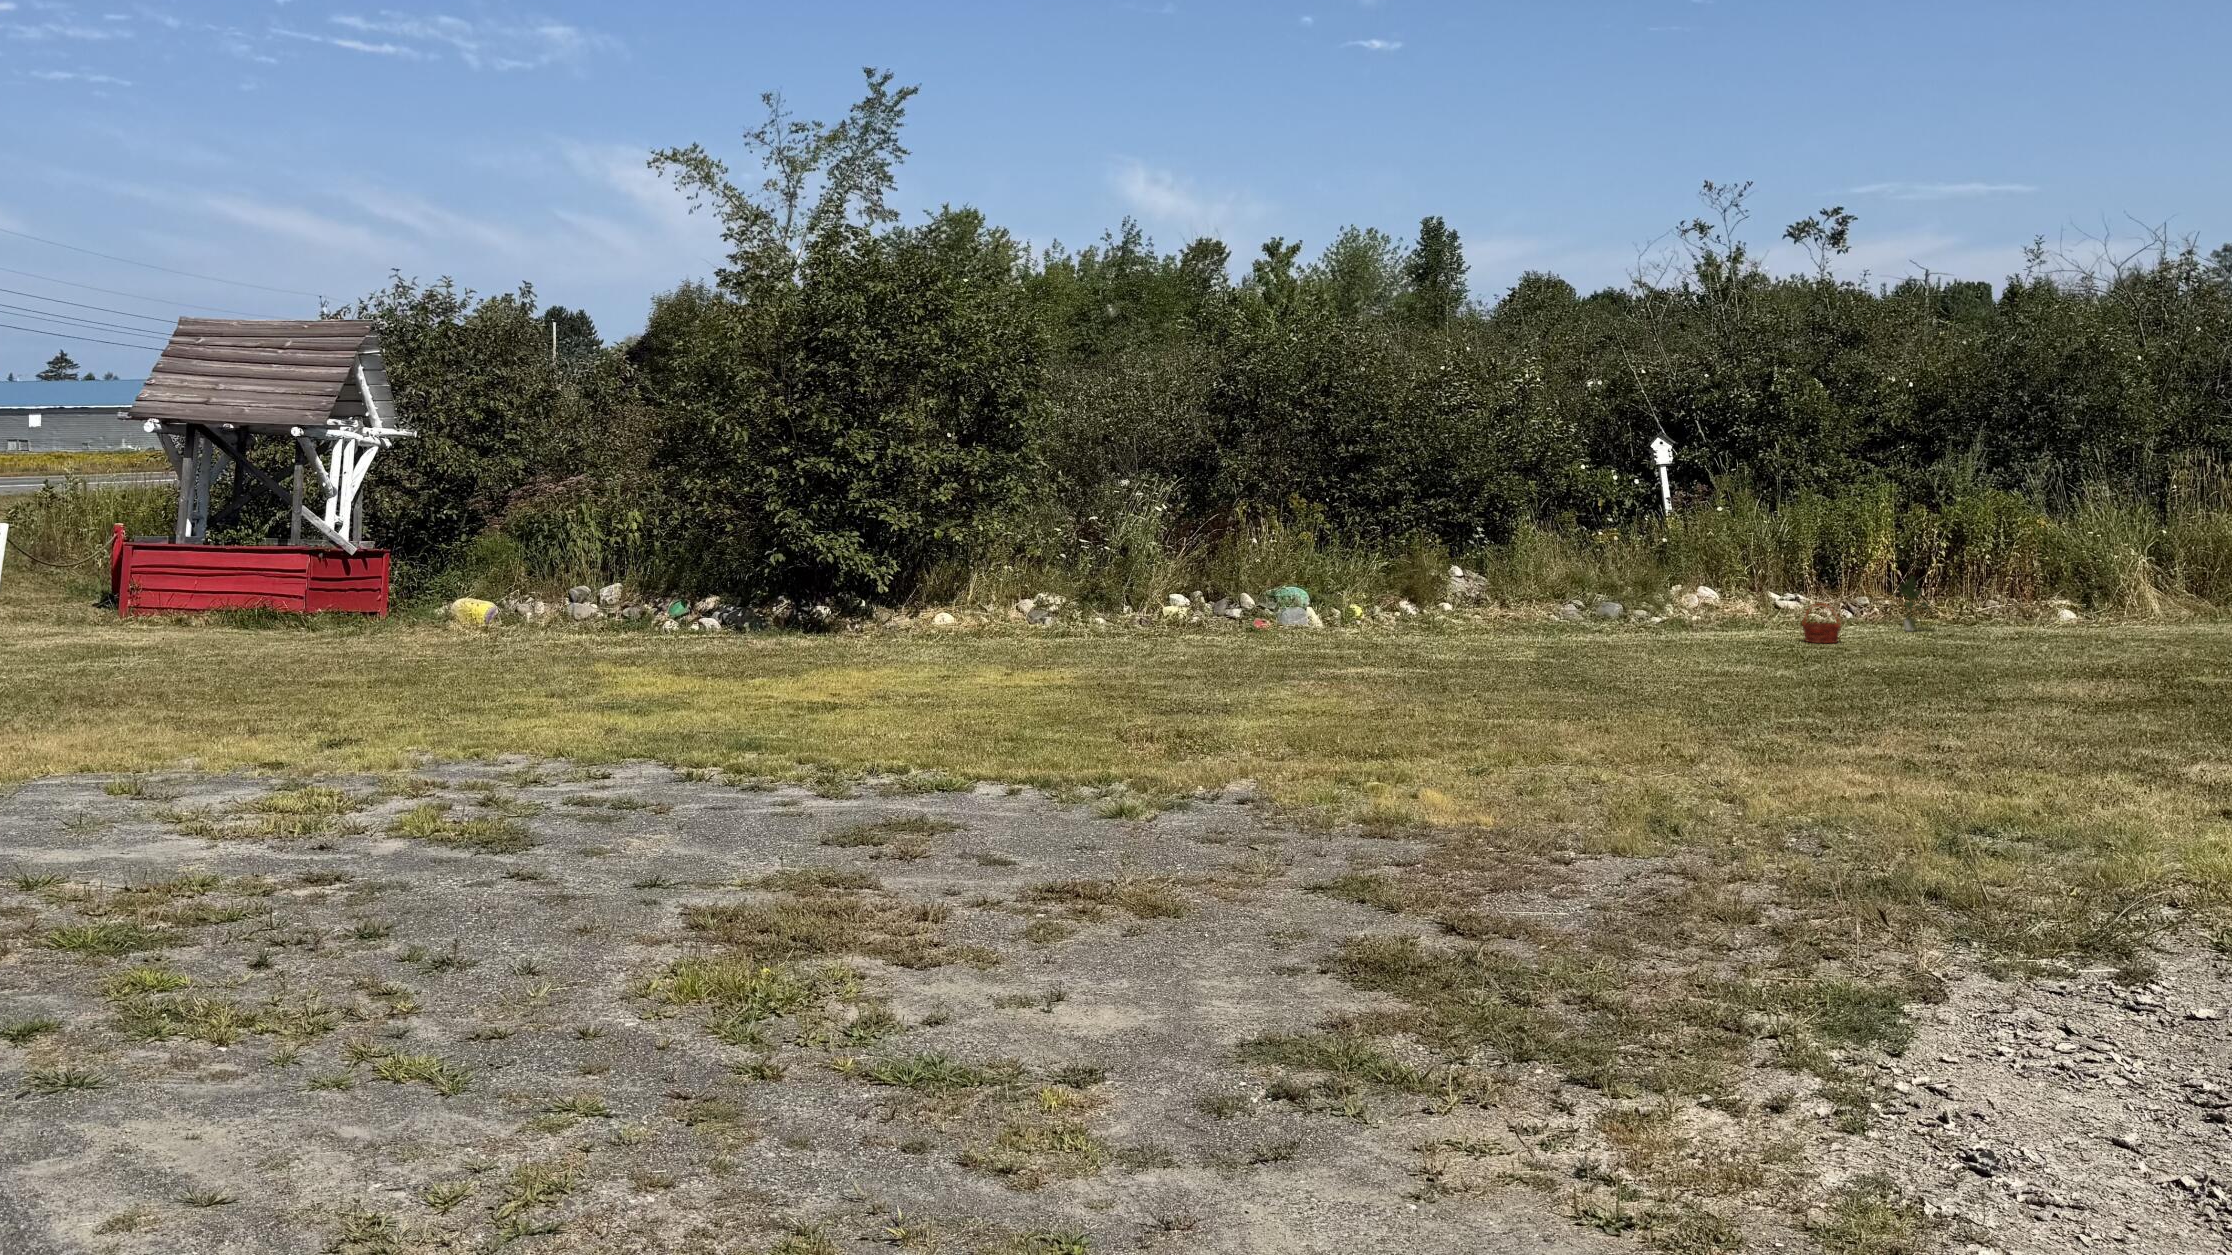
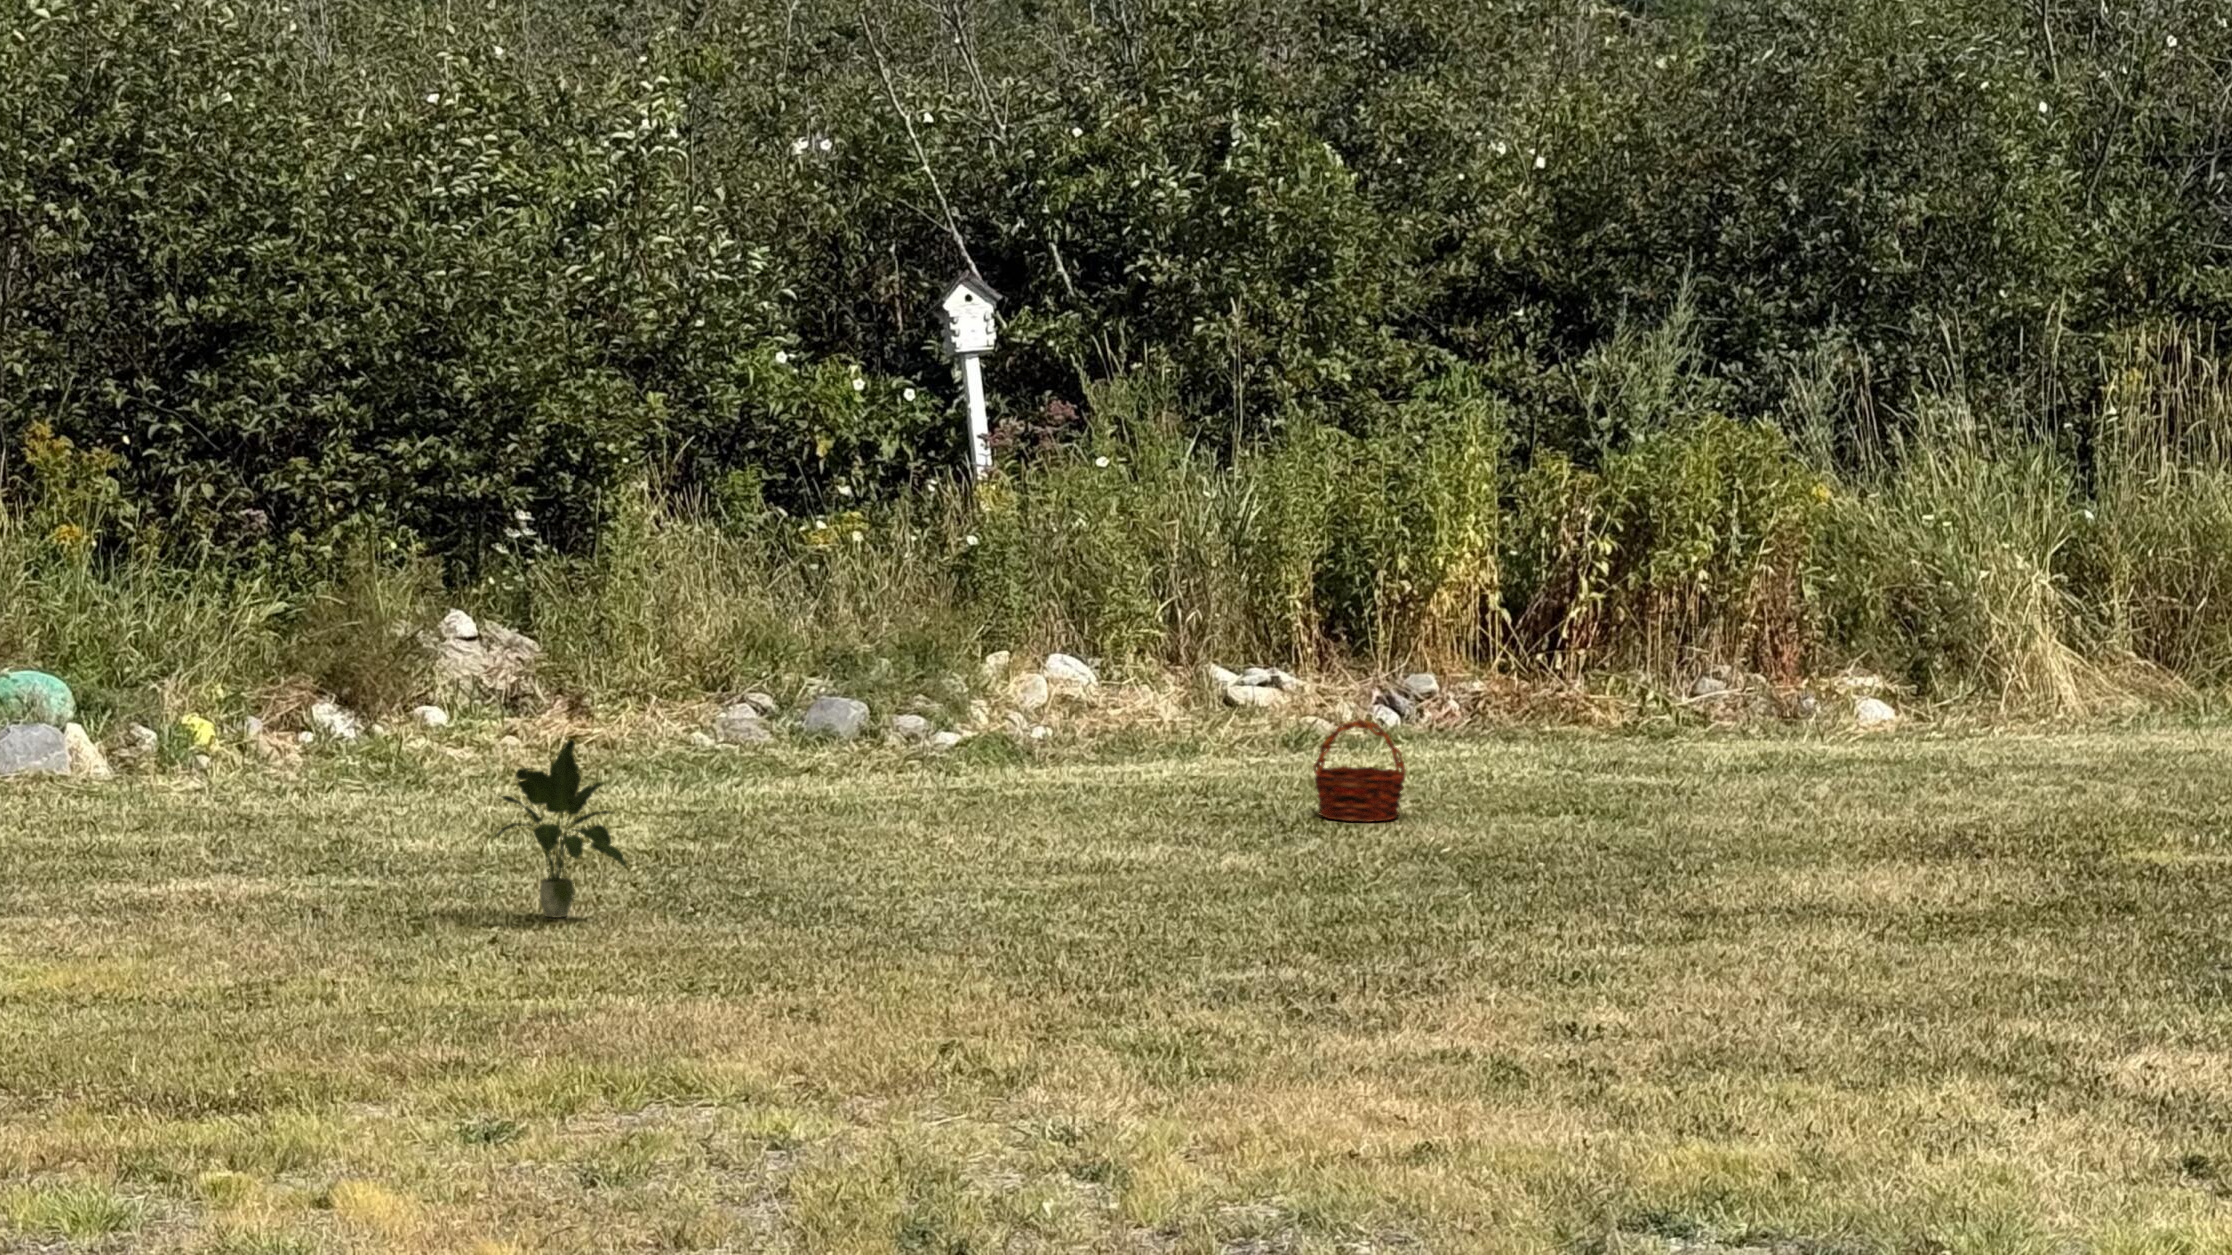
potted plant: present [1891,576,1931,631] -> present [495,739,627,918]

